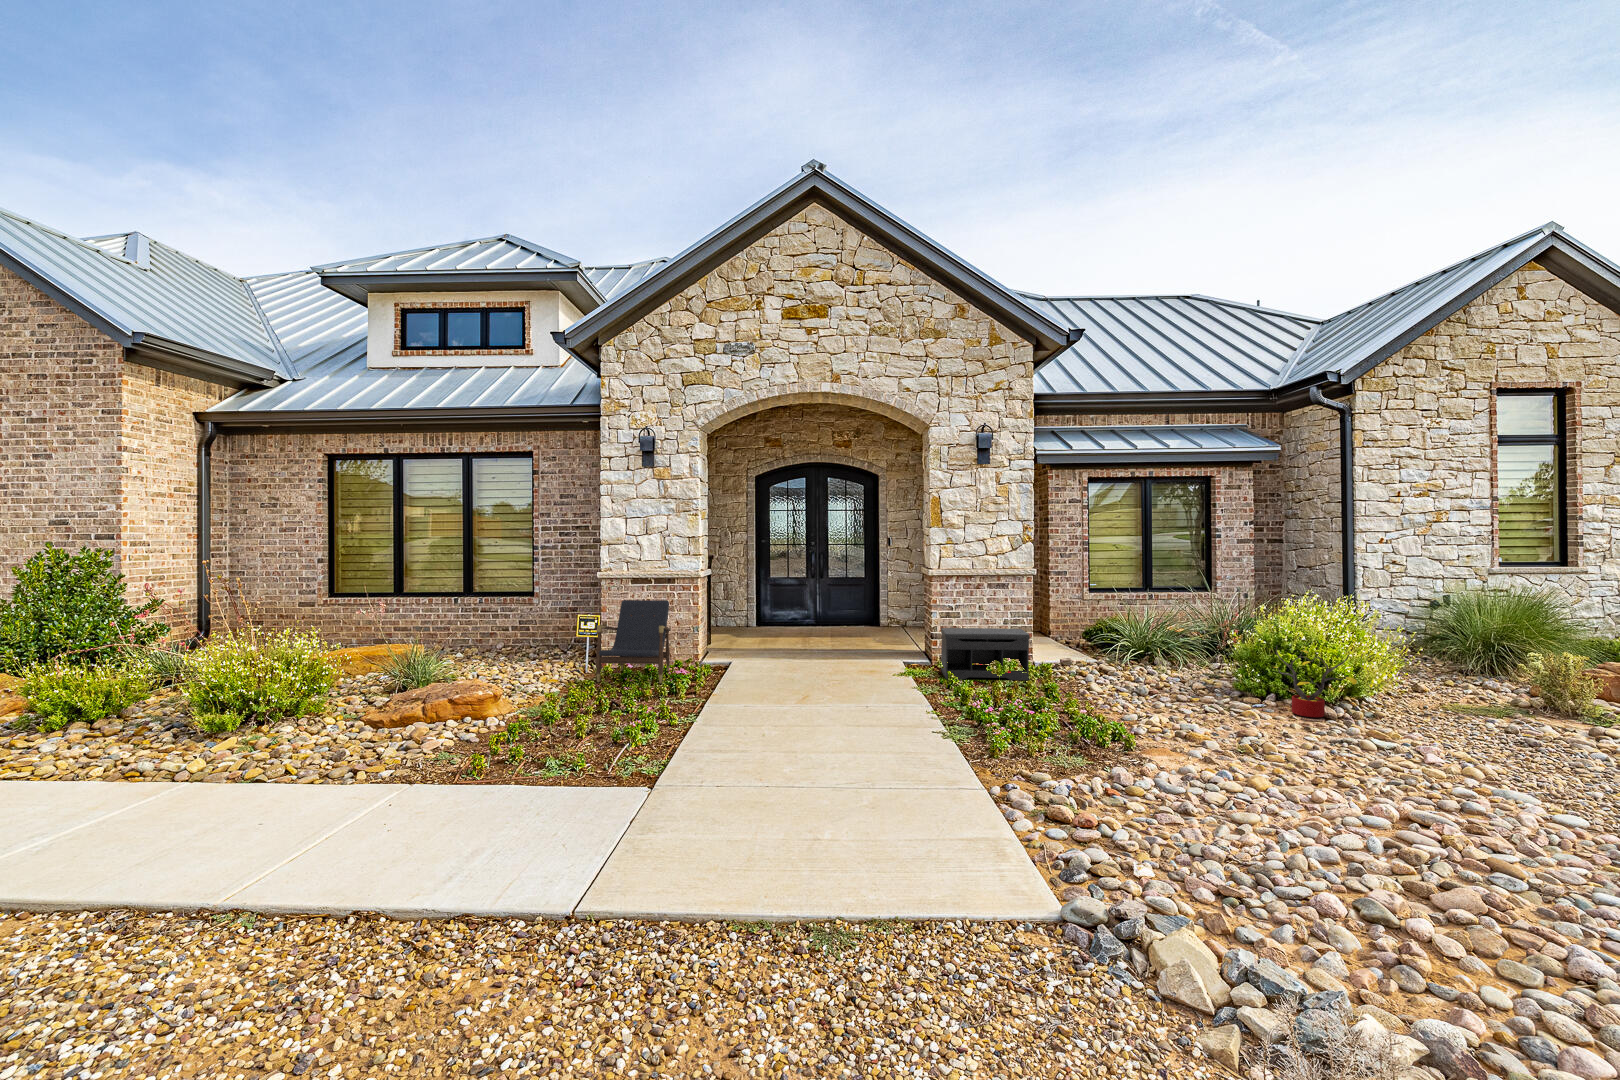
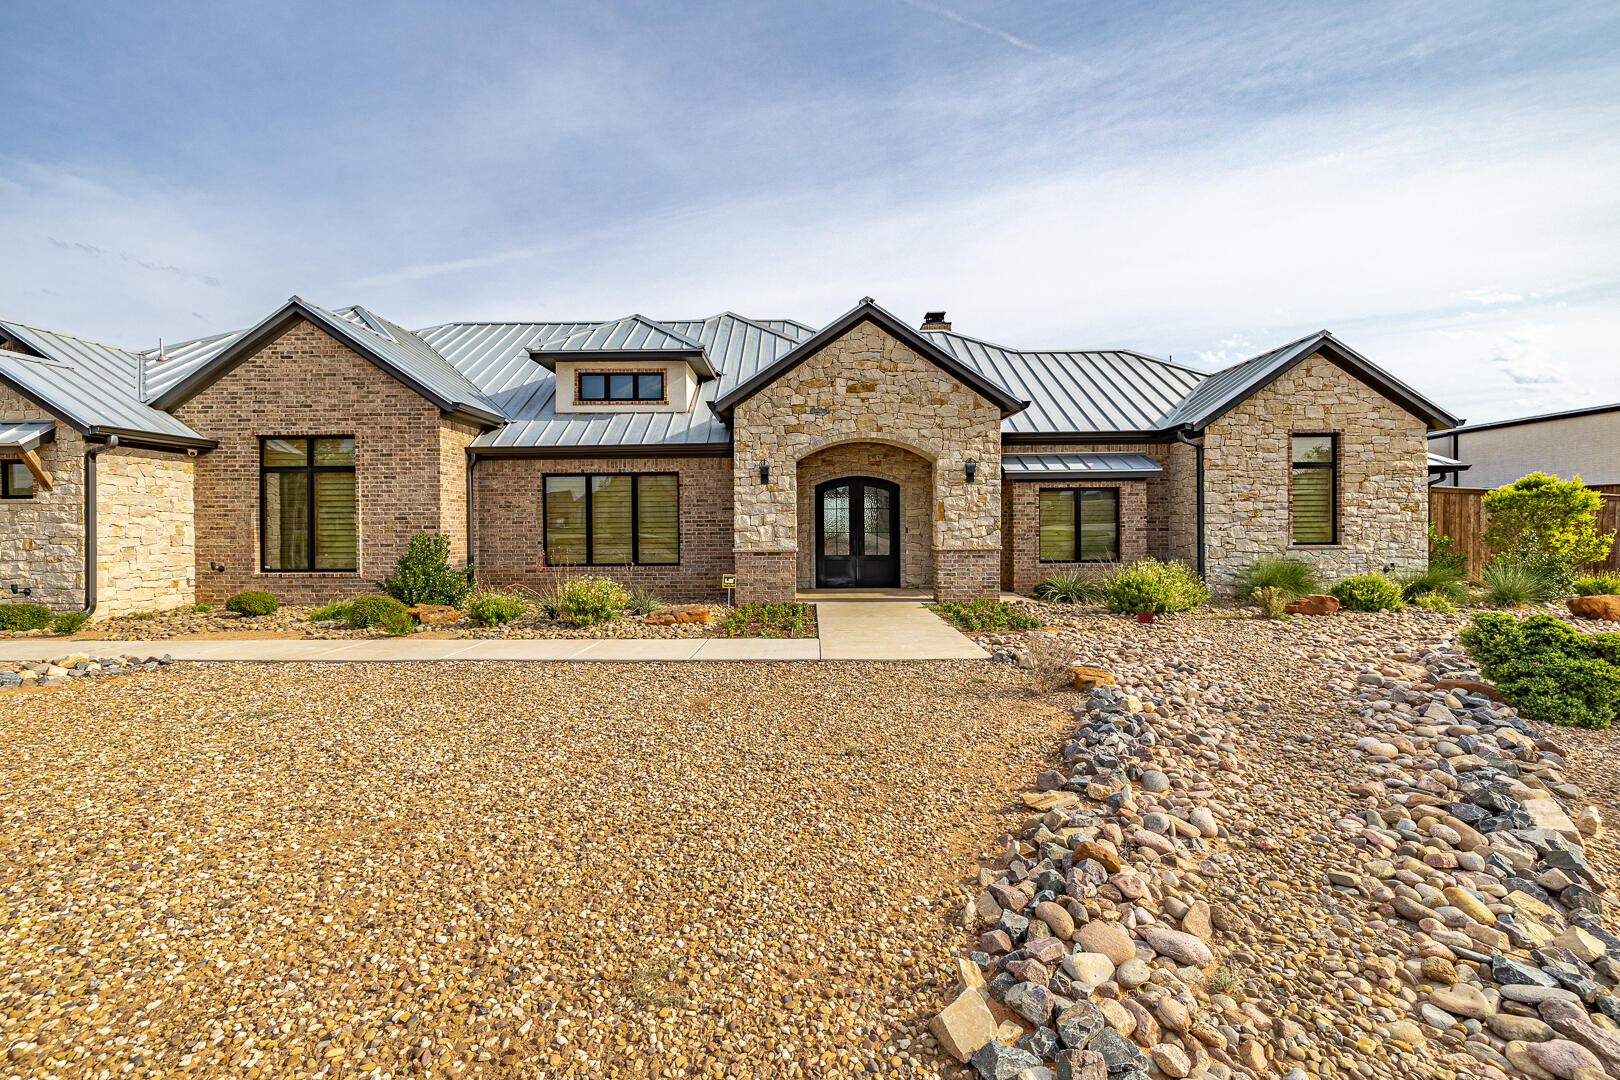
lounge chair: present [596,600,671,683] -> none [743,564,783,611]
bench: present [941,628,1030,680] -> none [944,581,996,610]

